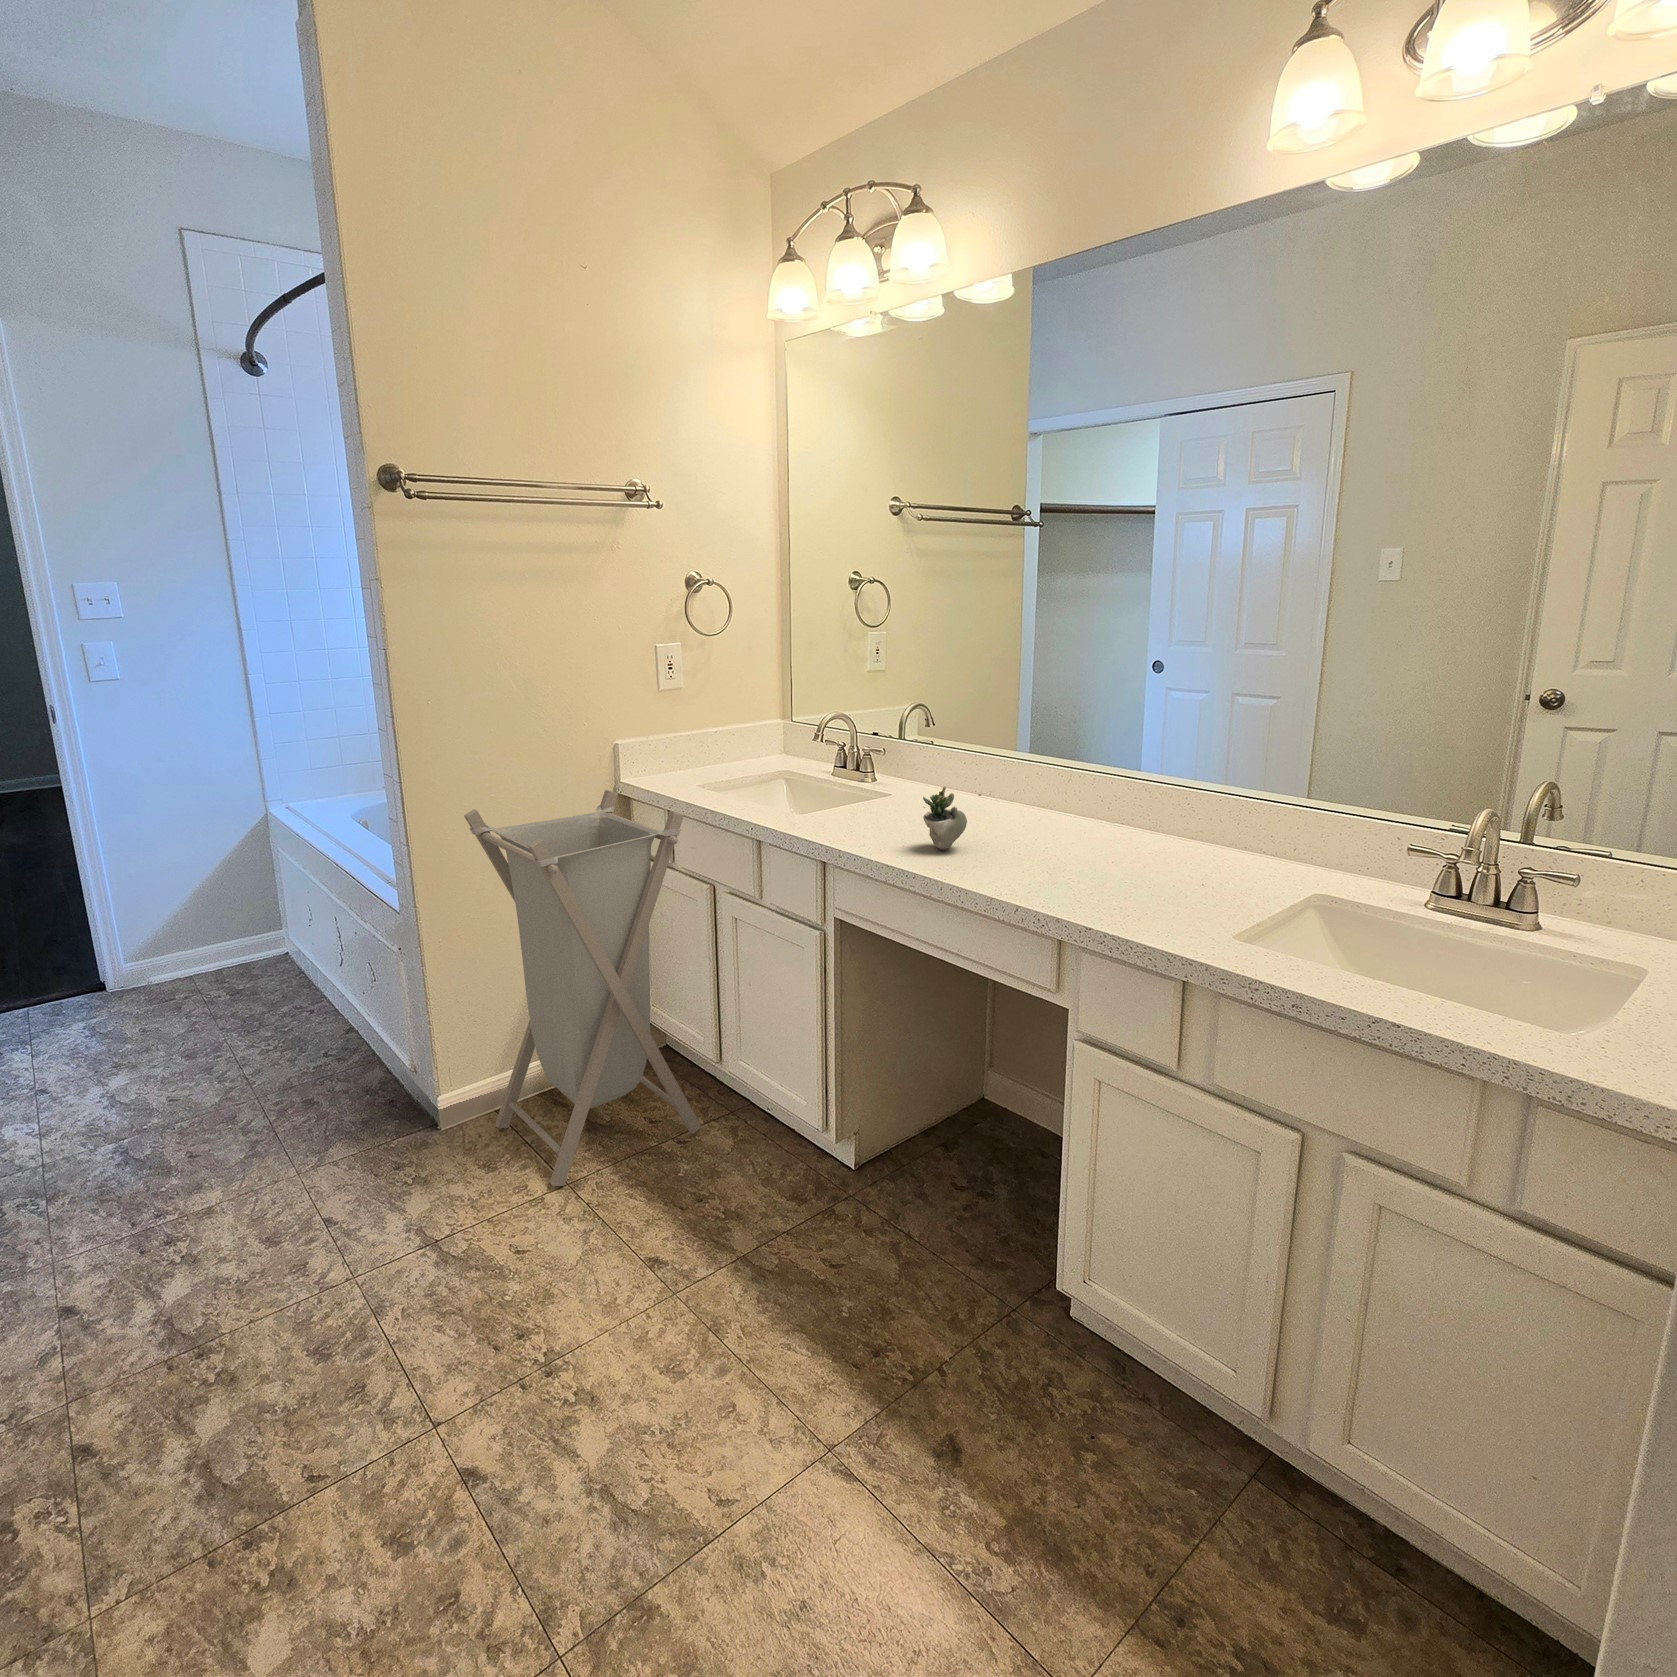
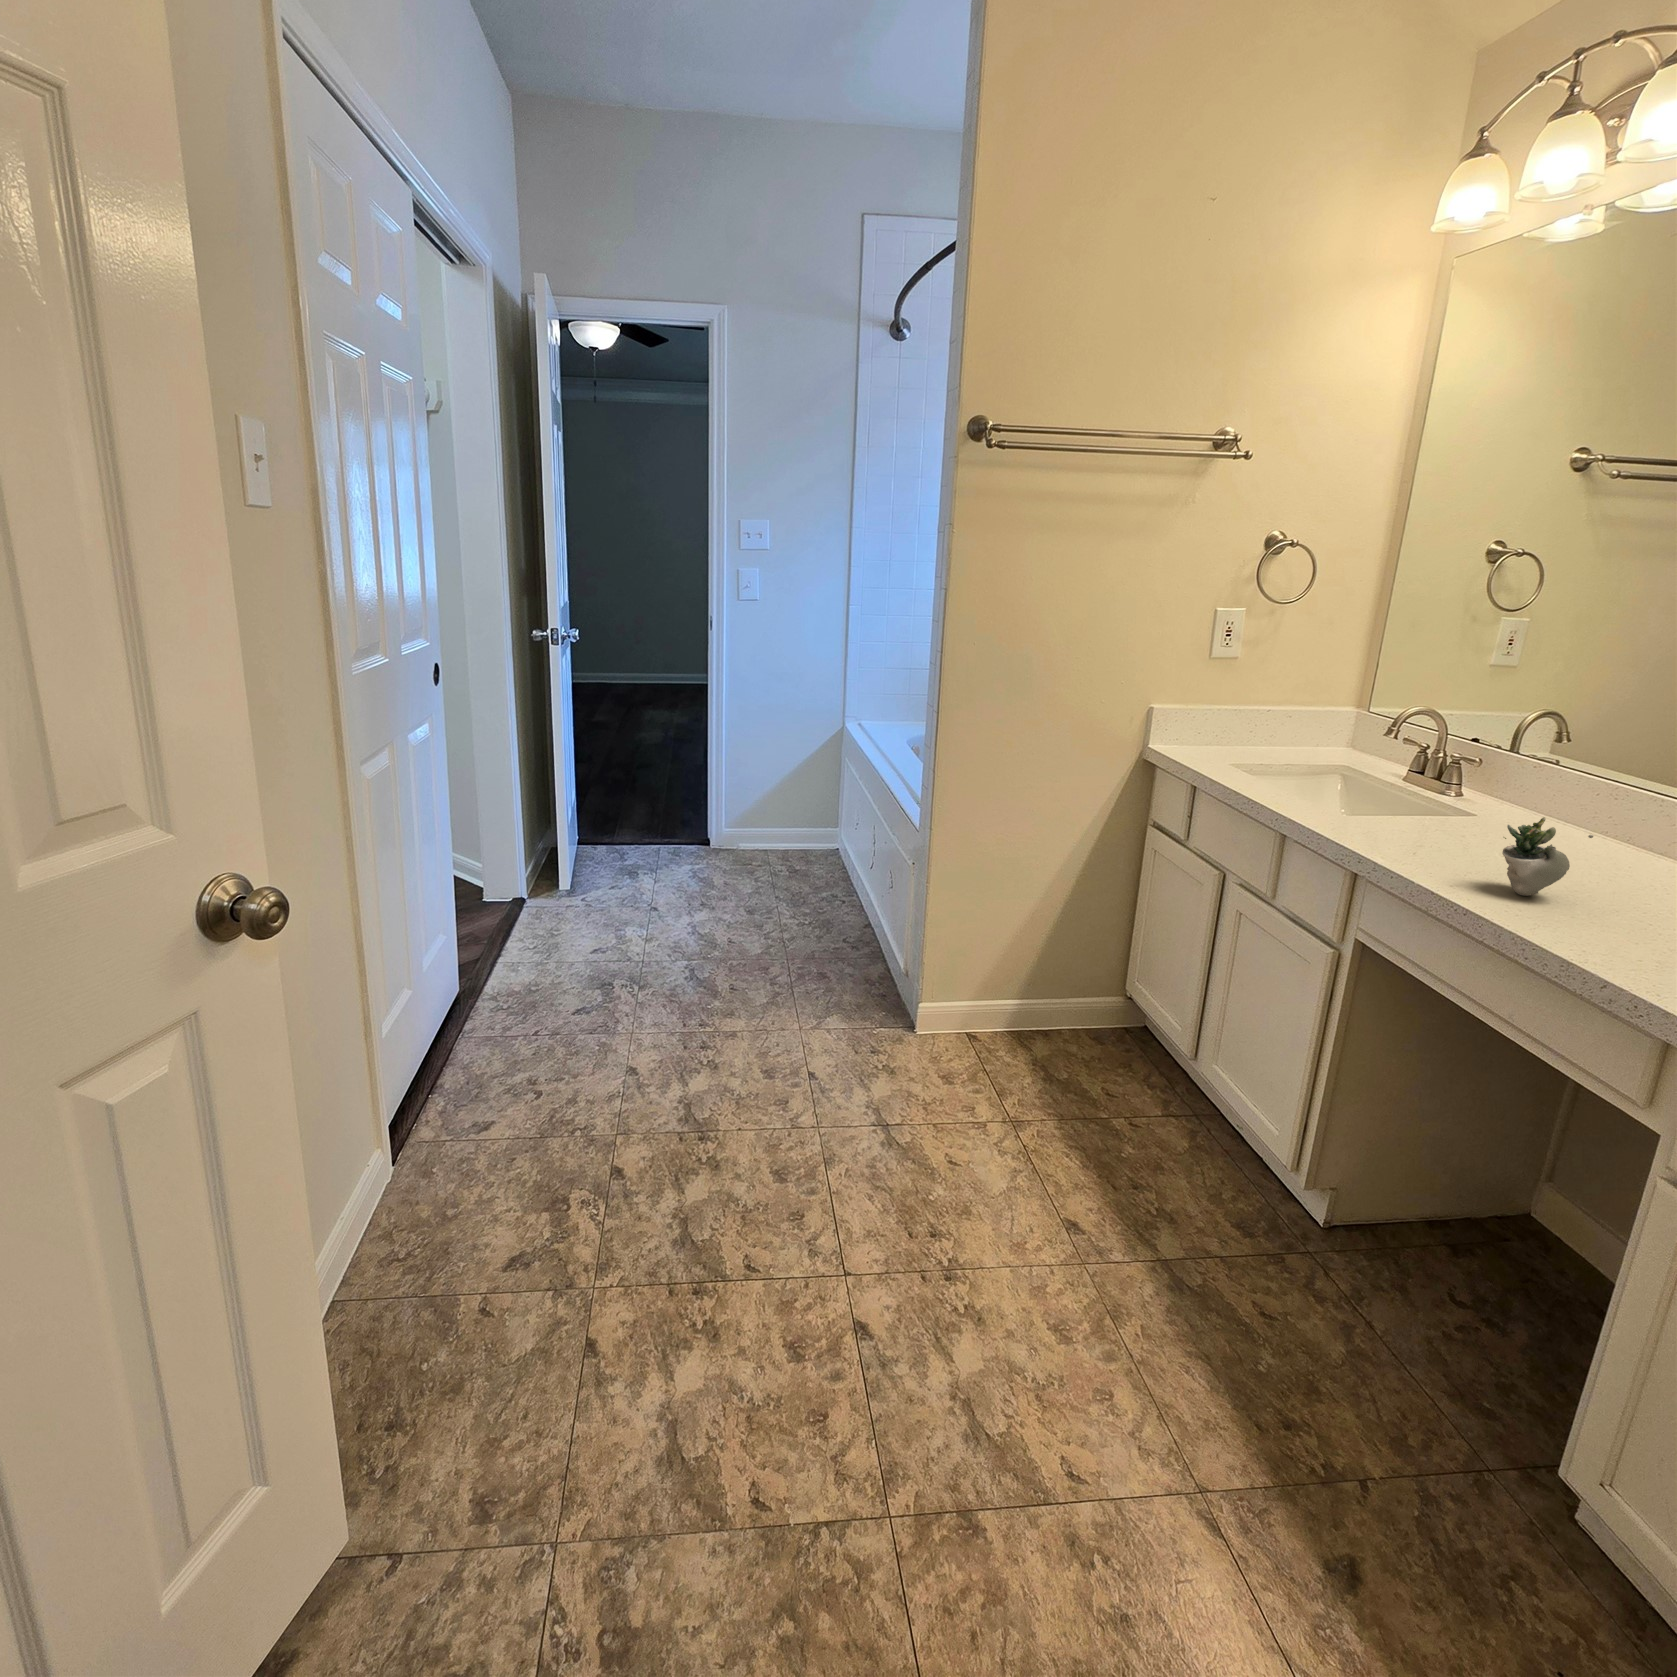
laundry hamper: present [464,790,701,1186] -> none [961,749,1202,1126]

